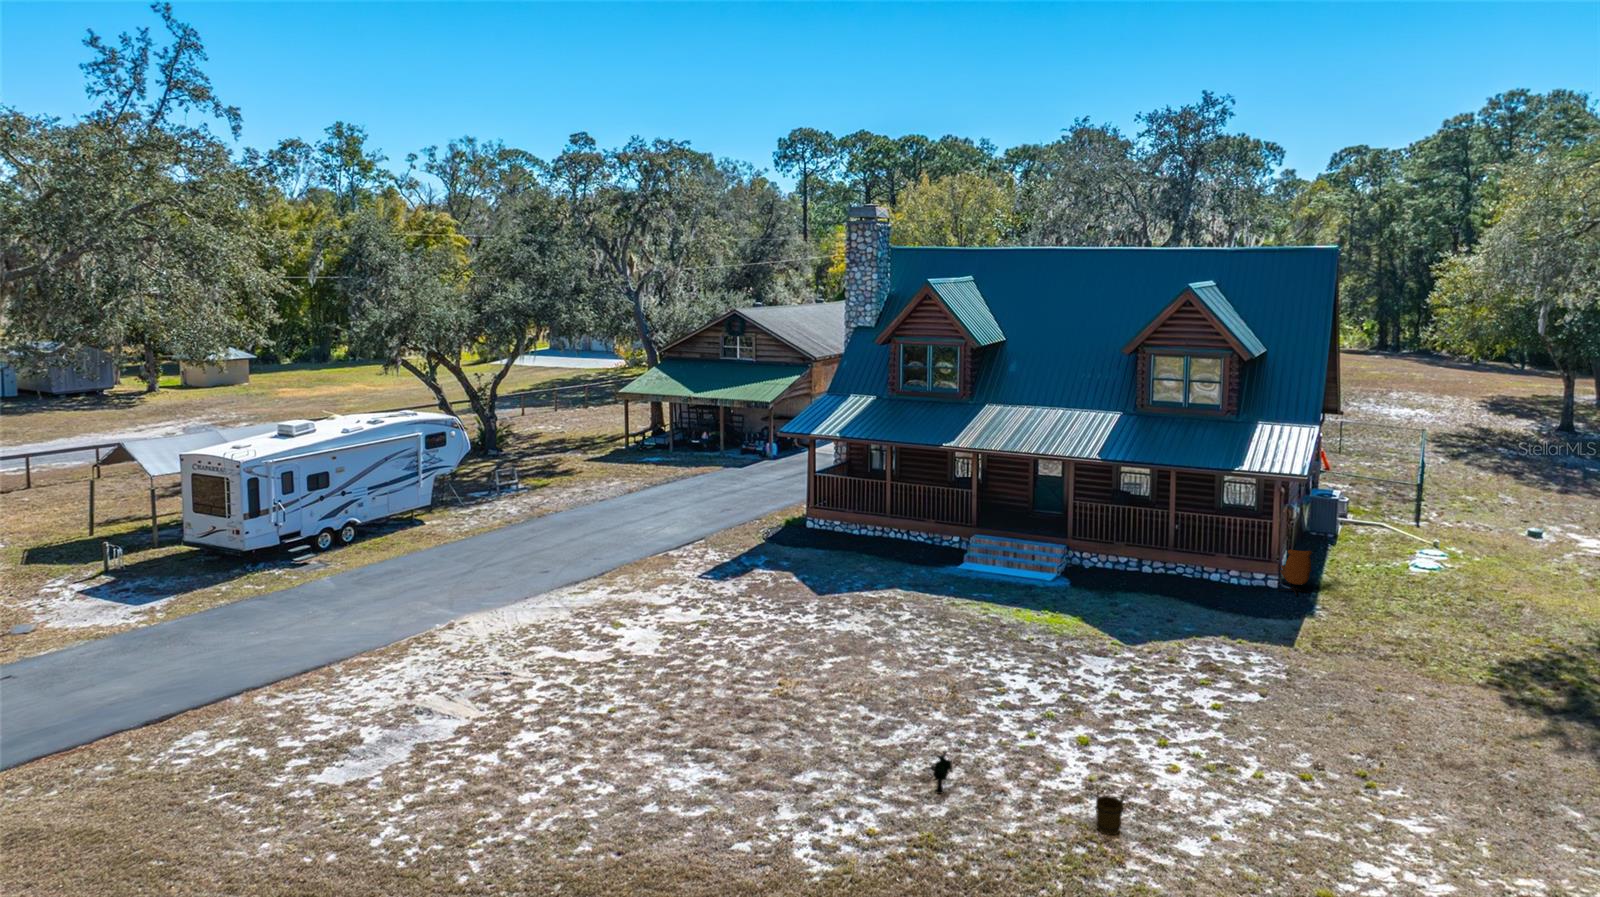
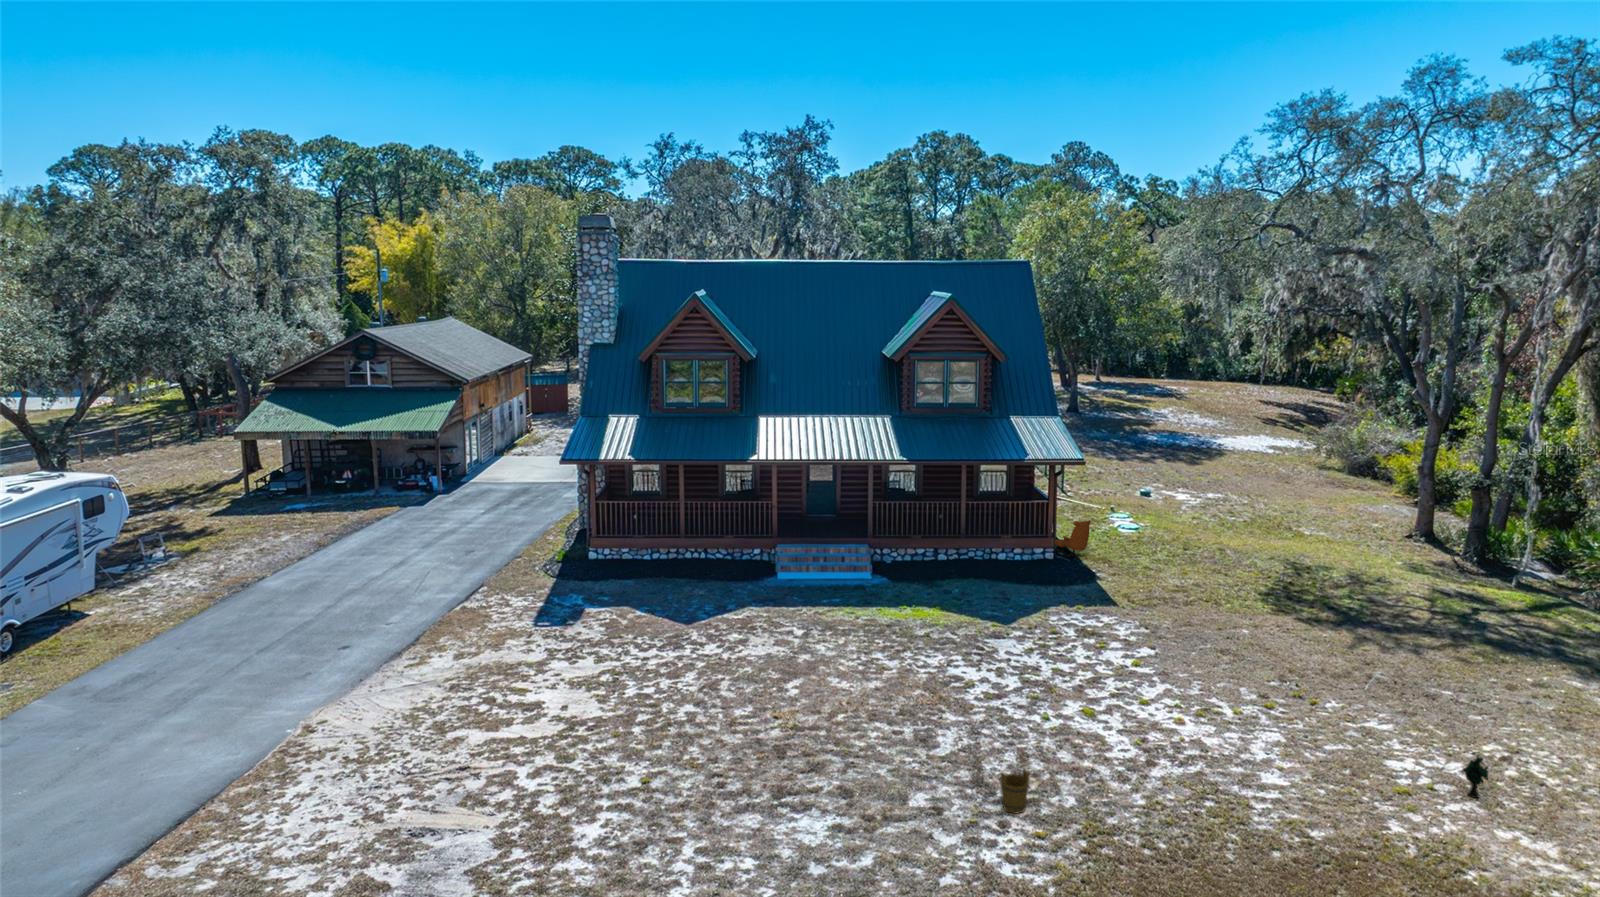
decorative plant: present [929,751,952,794] -> present [1463,752,1489,798]
bucket: present [1096,792,1124,835] -> present [1000,770,1029,814]

